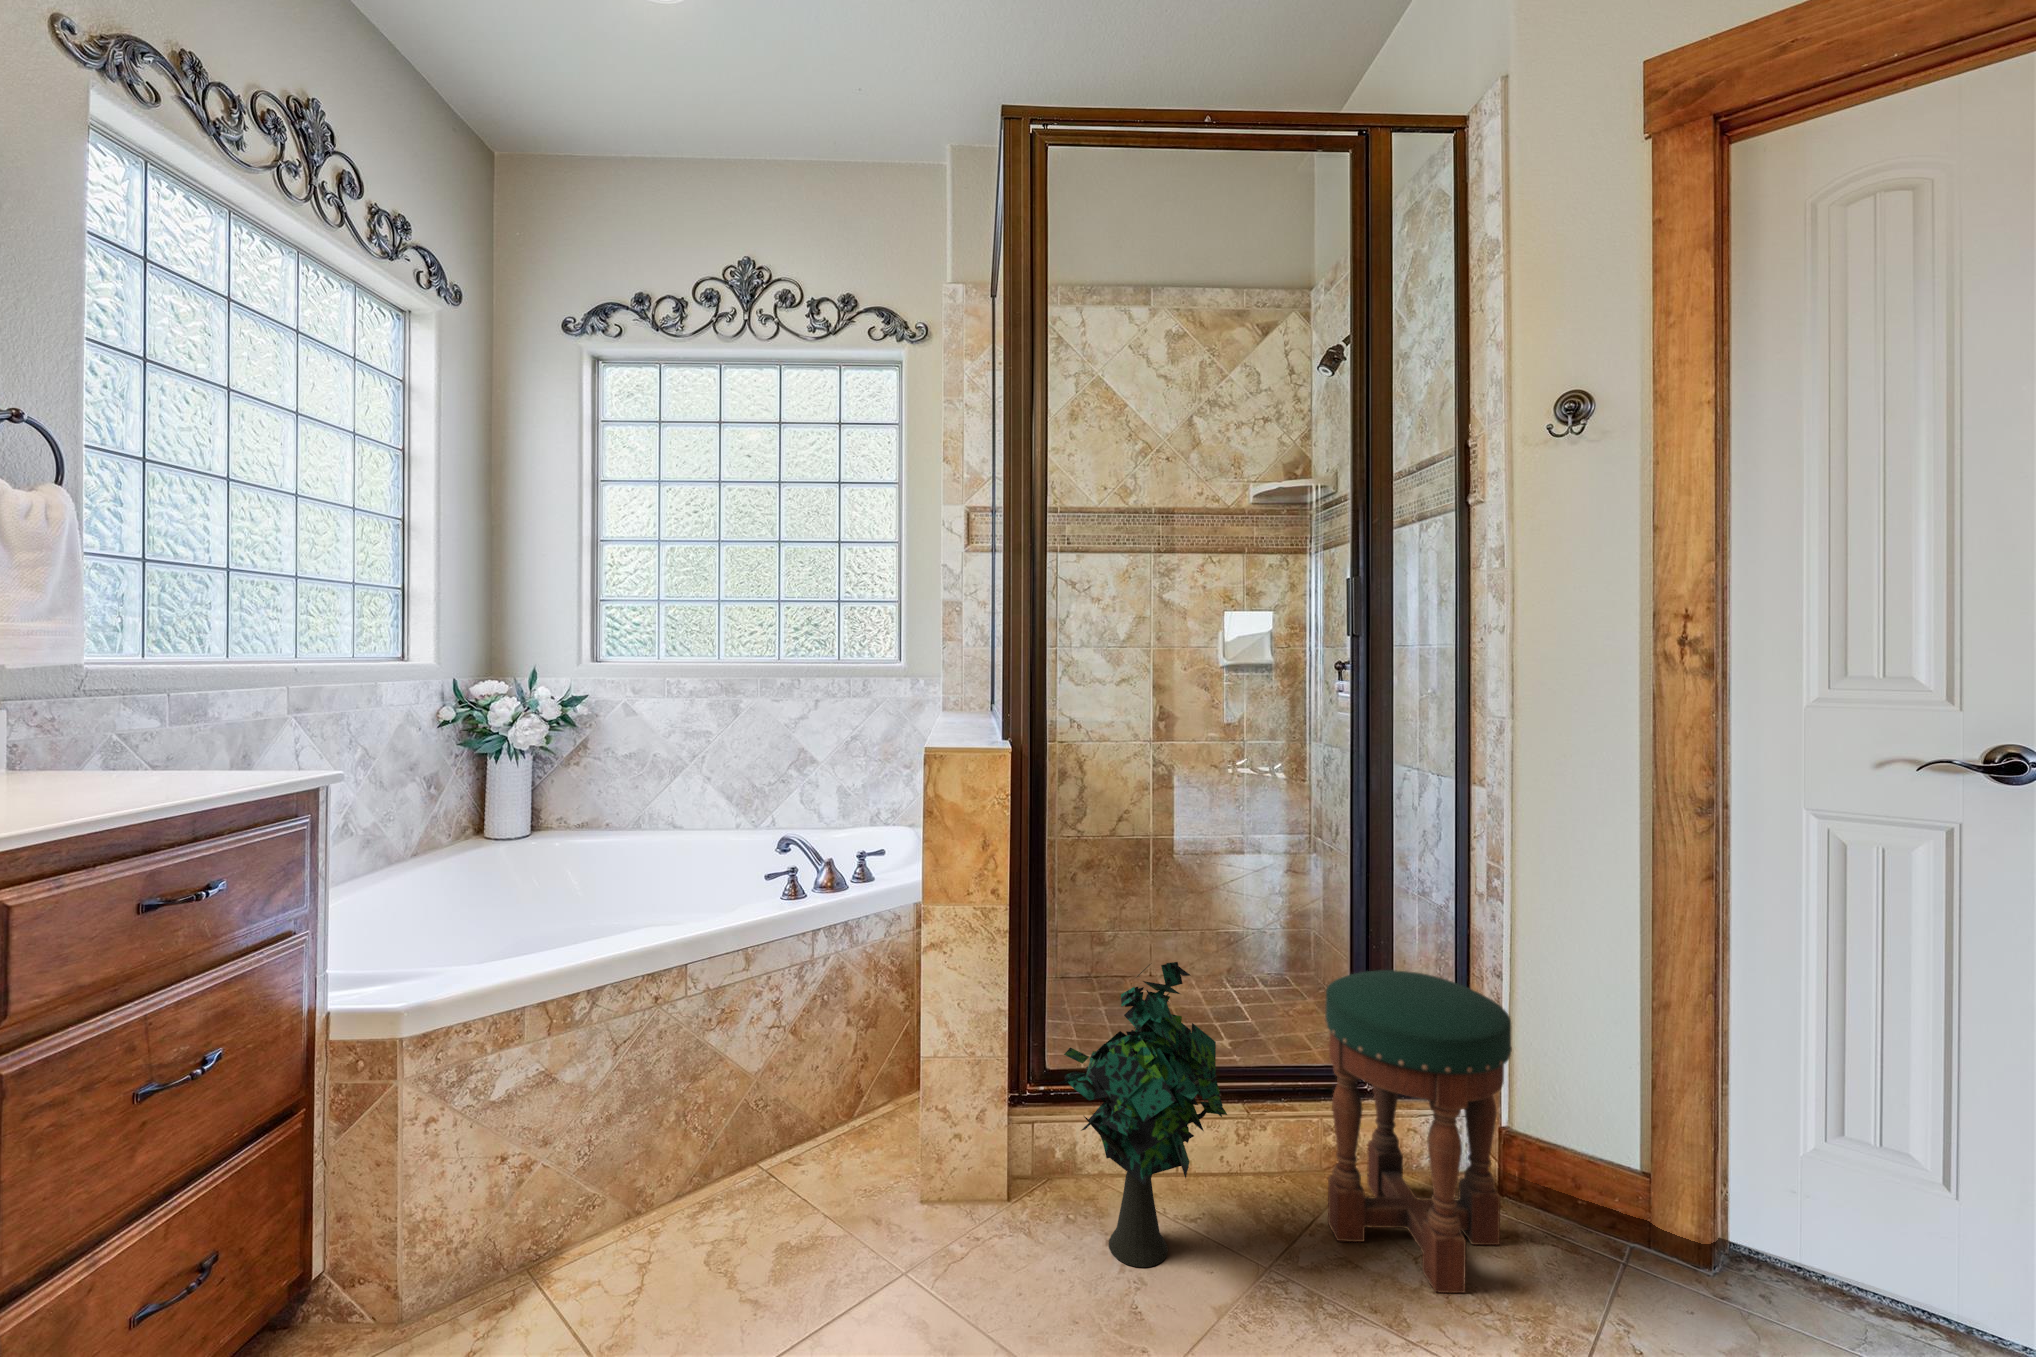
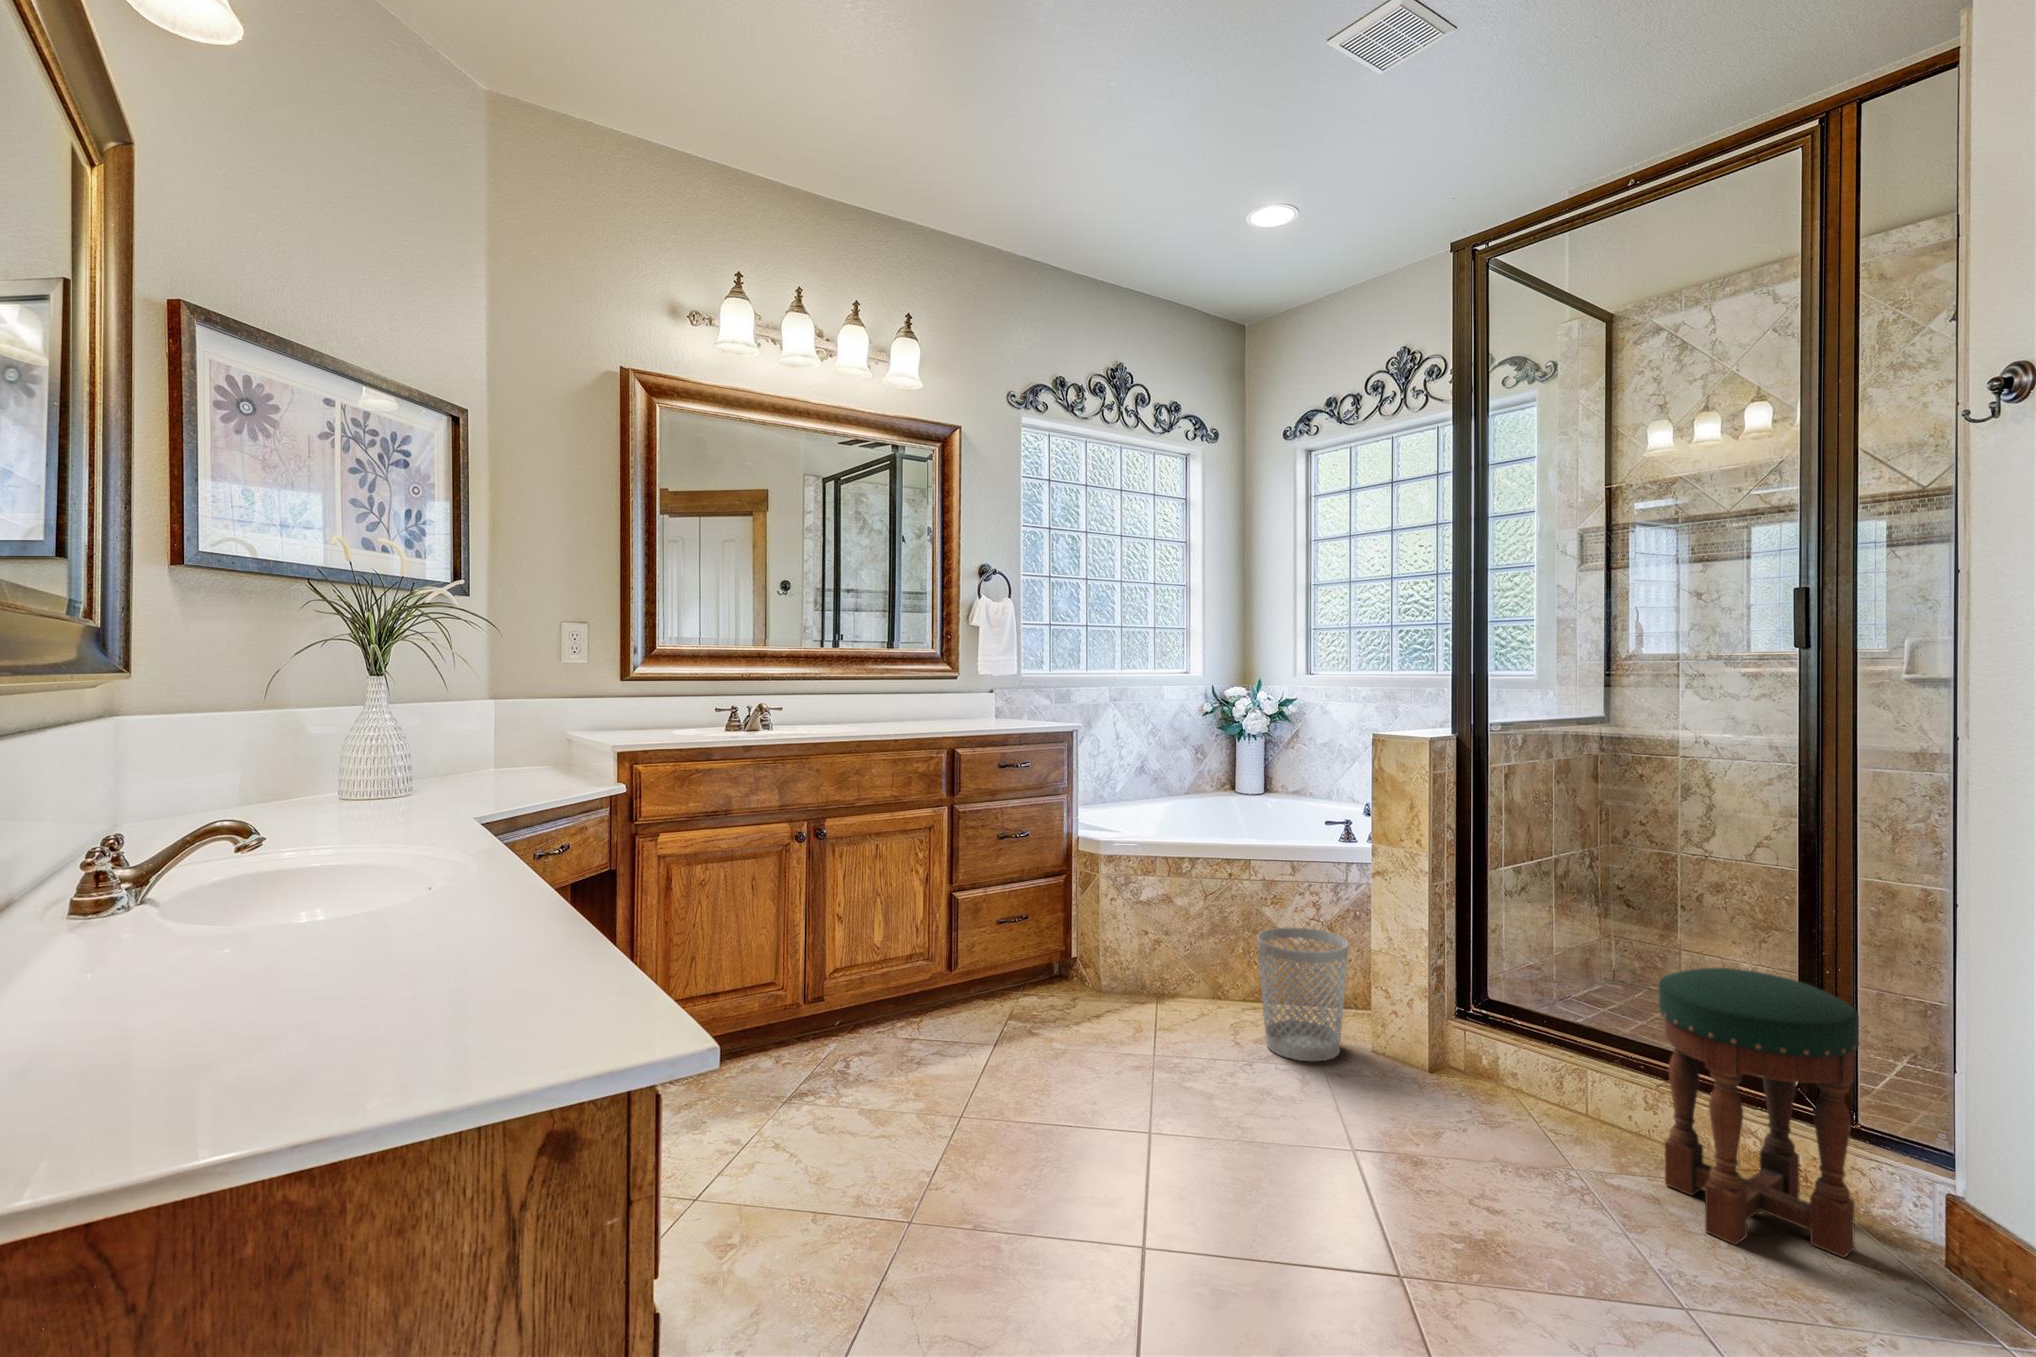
decorative plant: present [1058,962,1227,1267] -> none [1423,908,1568,1130]
wastebasket: none [766,1048,910,1293] -> present [1257,928,1349,1061]

